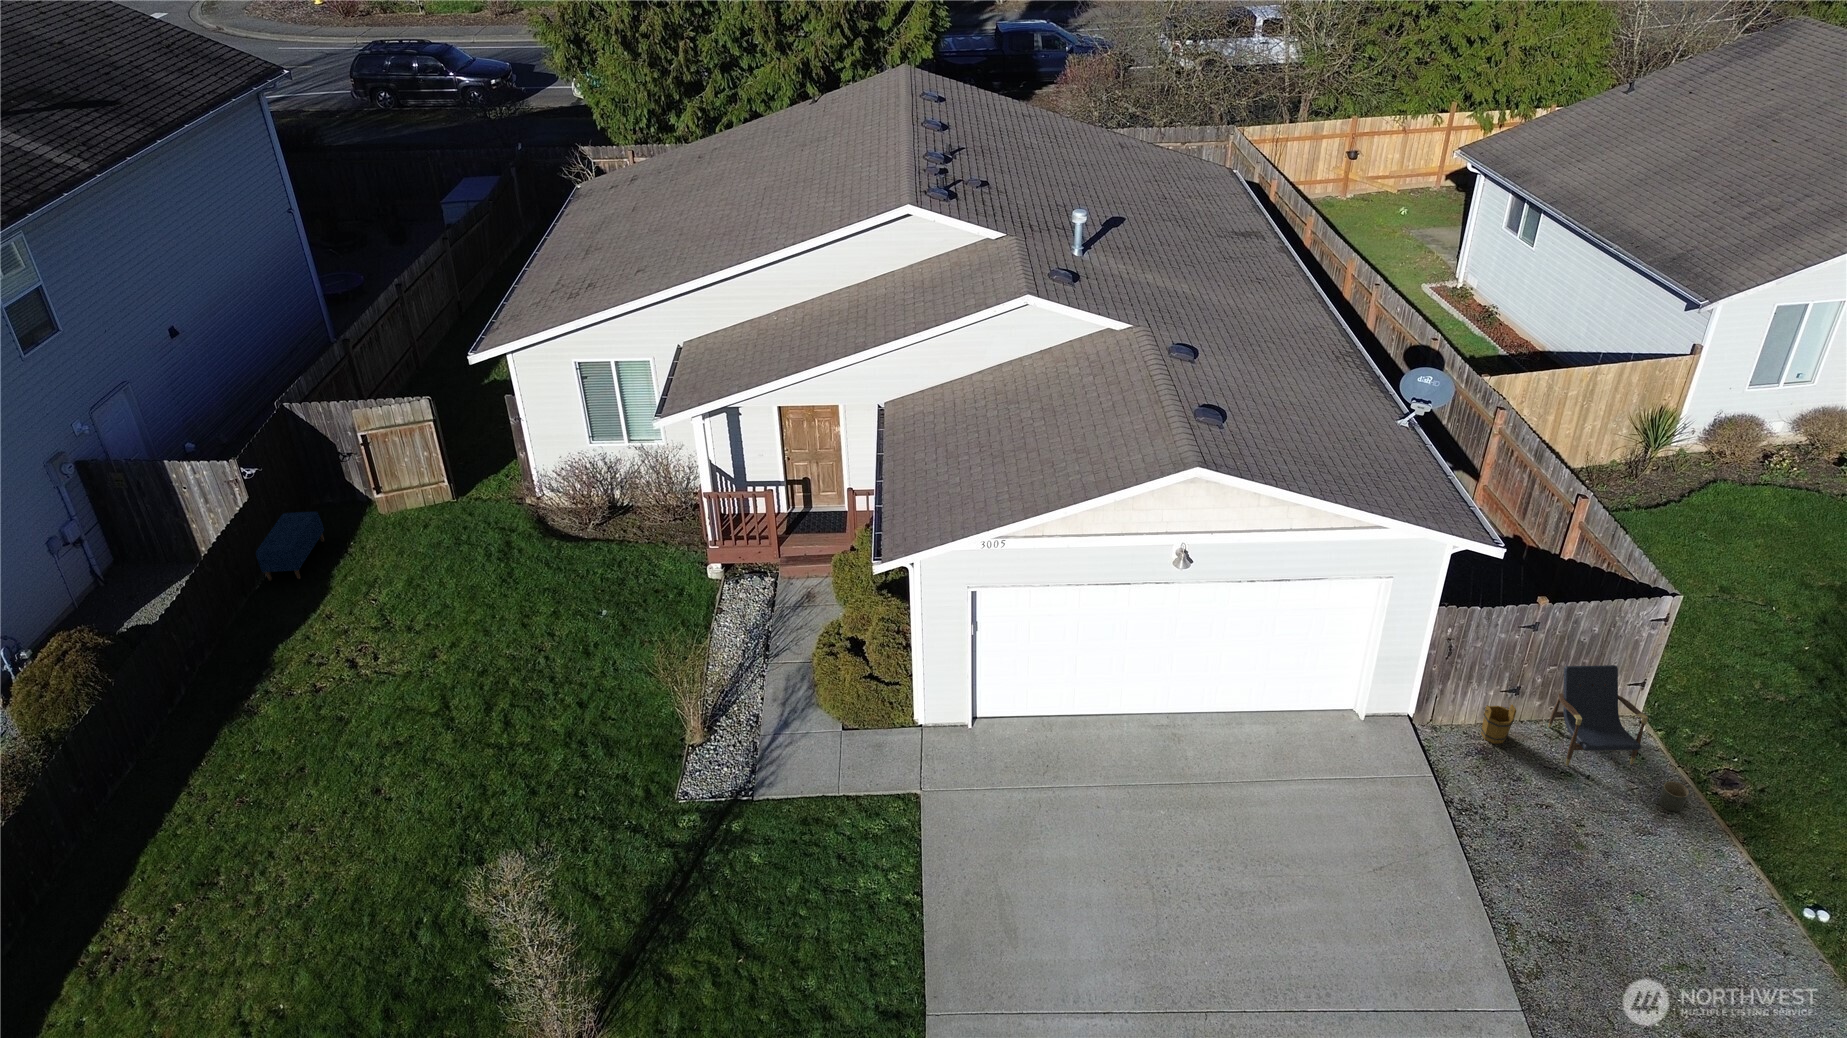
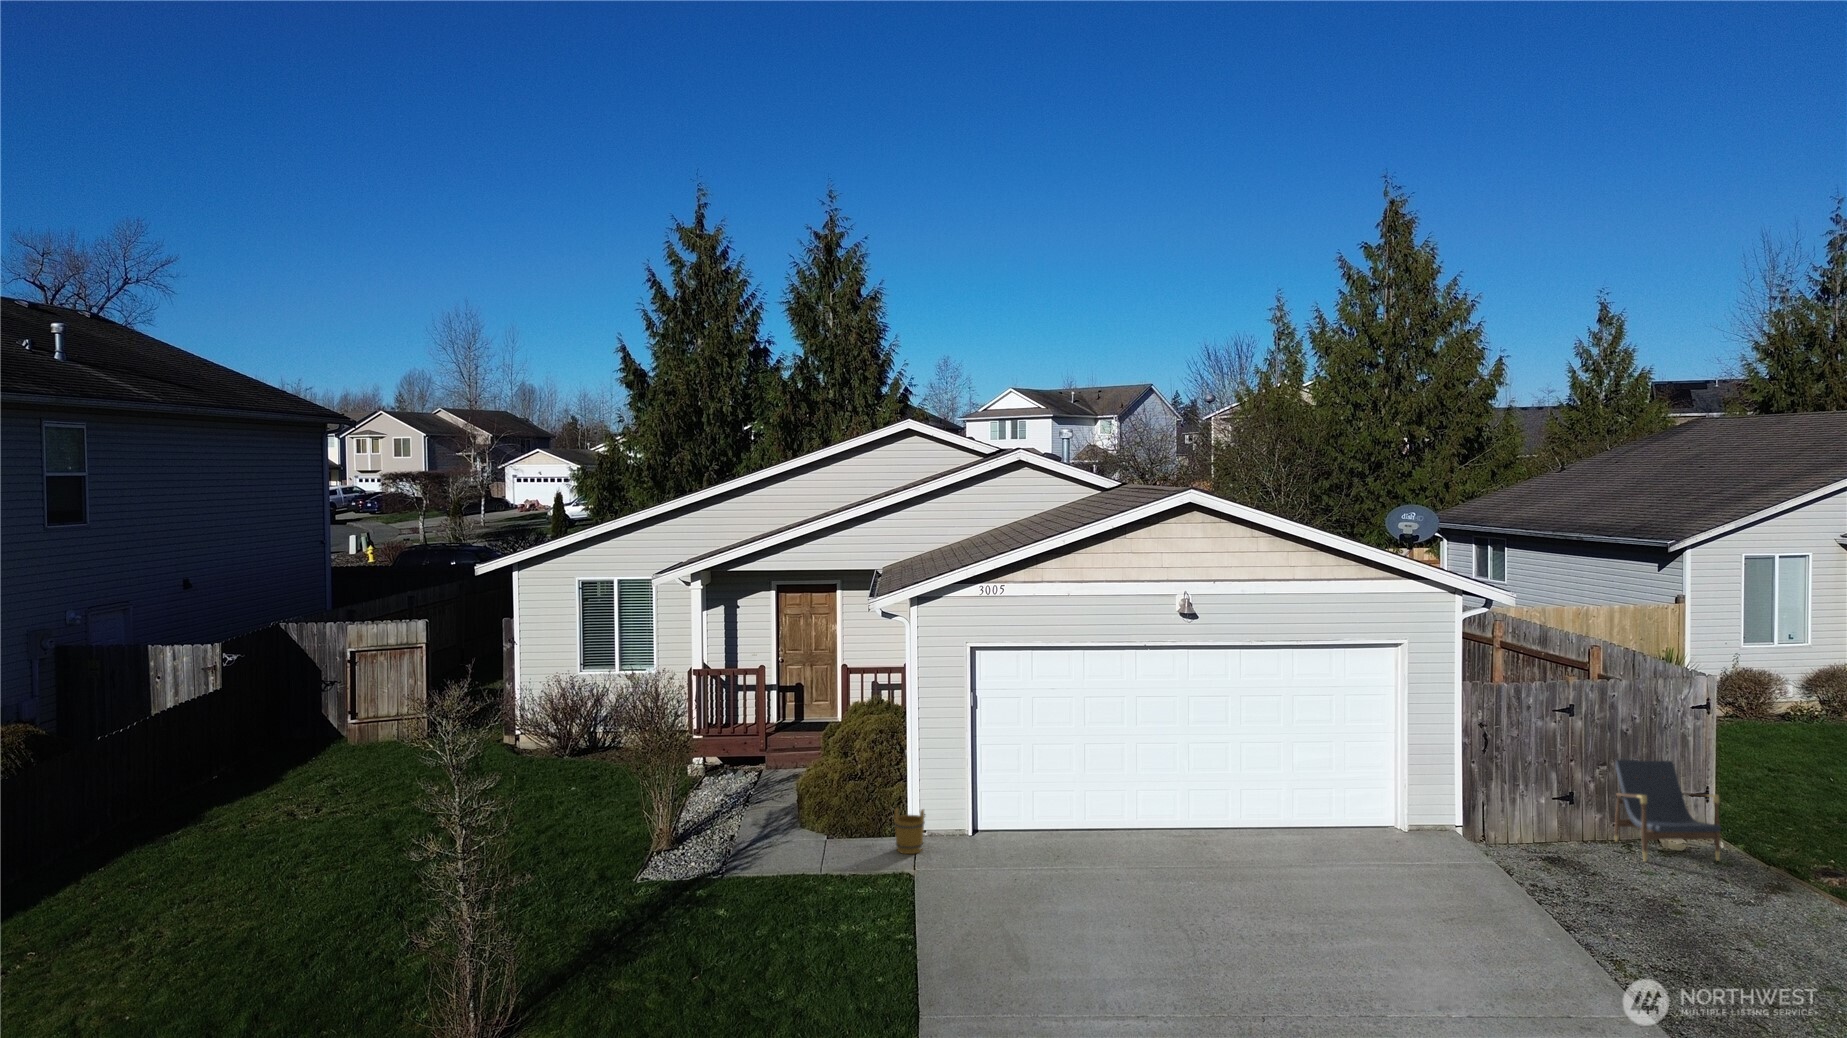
bench: present [256,512,324,581] -> none [213,718,289,772]
bucket: present [1481,705,1516,744] -> present [894,808,925,854]
planter: present [1659,781,1689,812] -> none [1759,855,1790,886]

